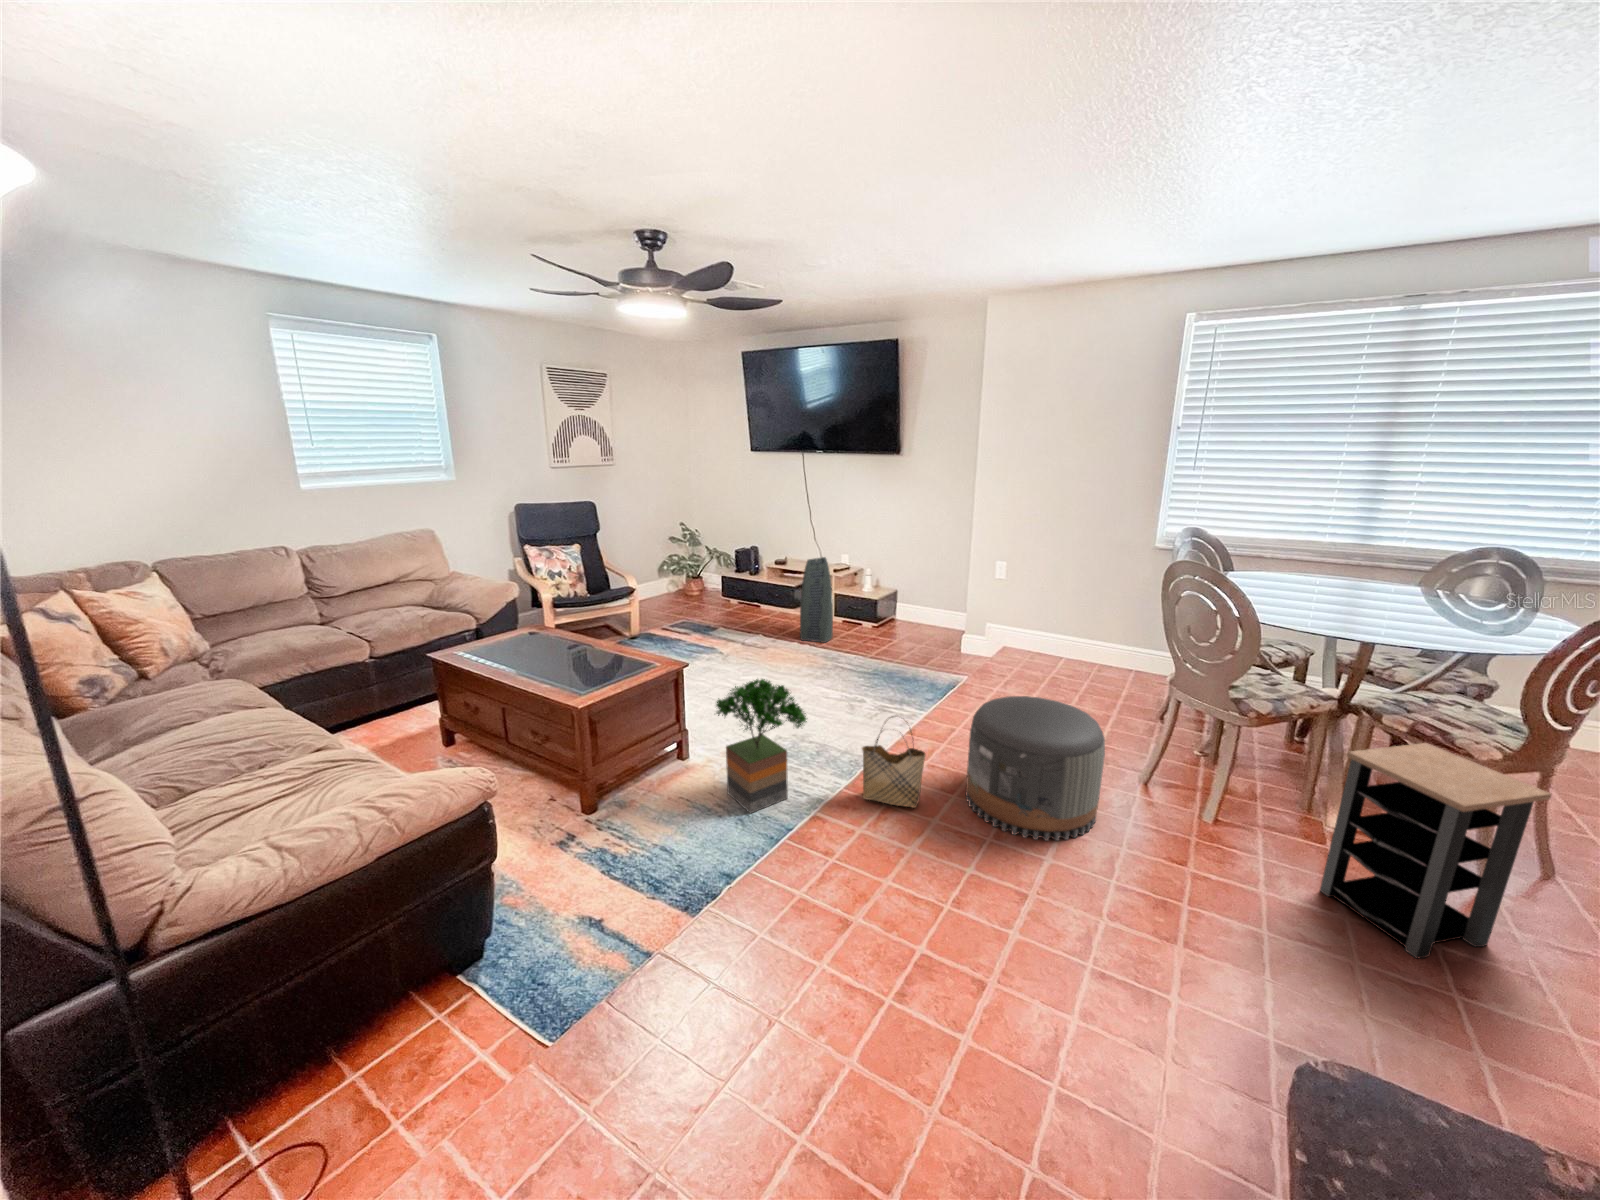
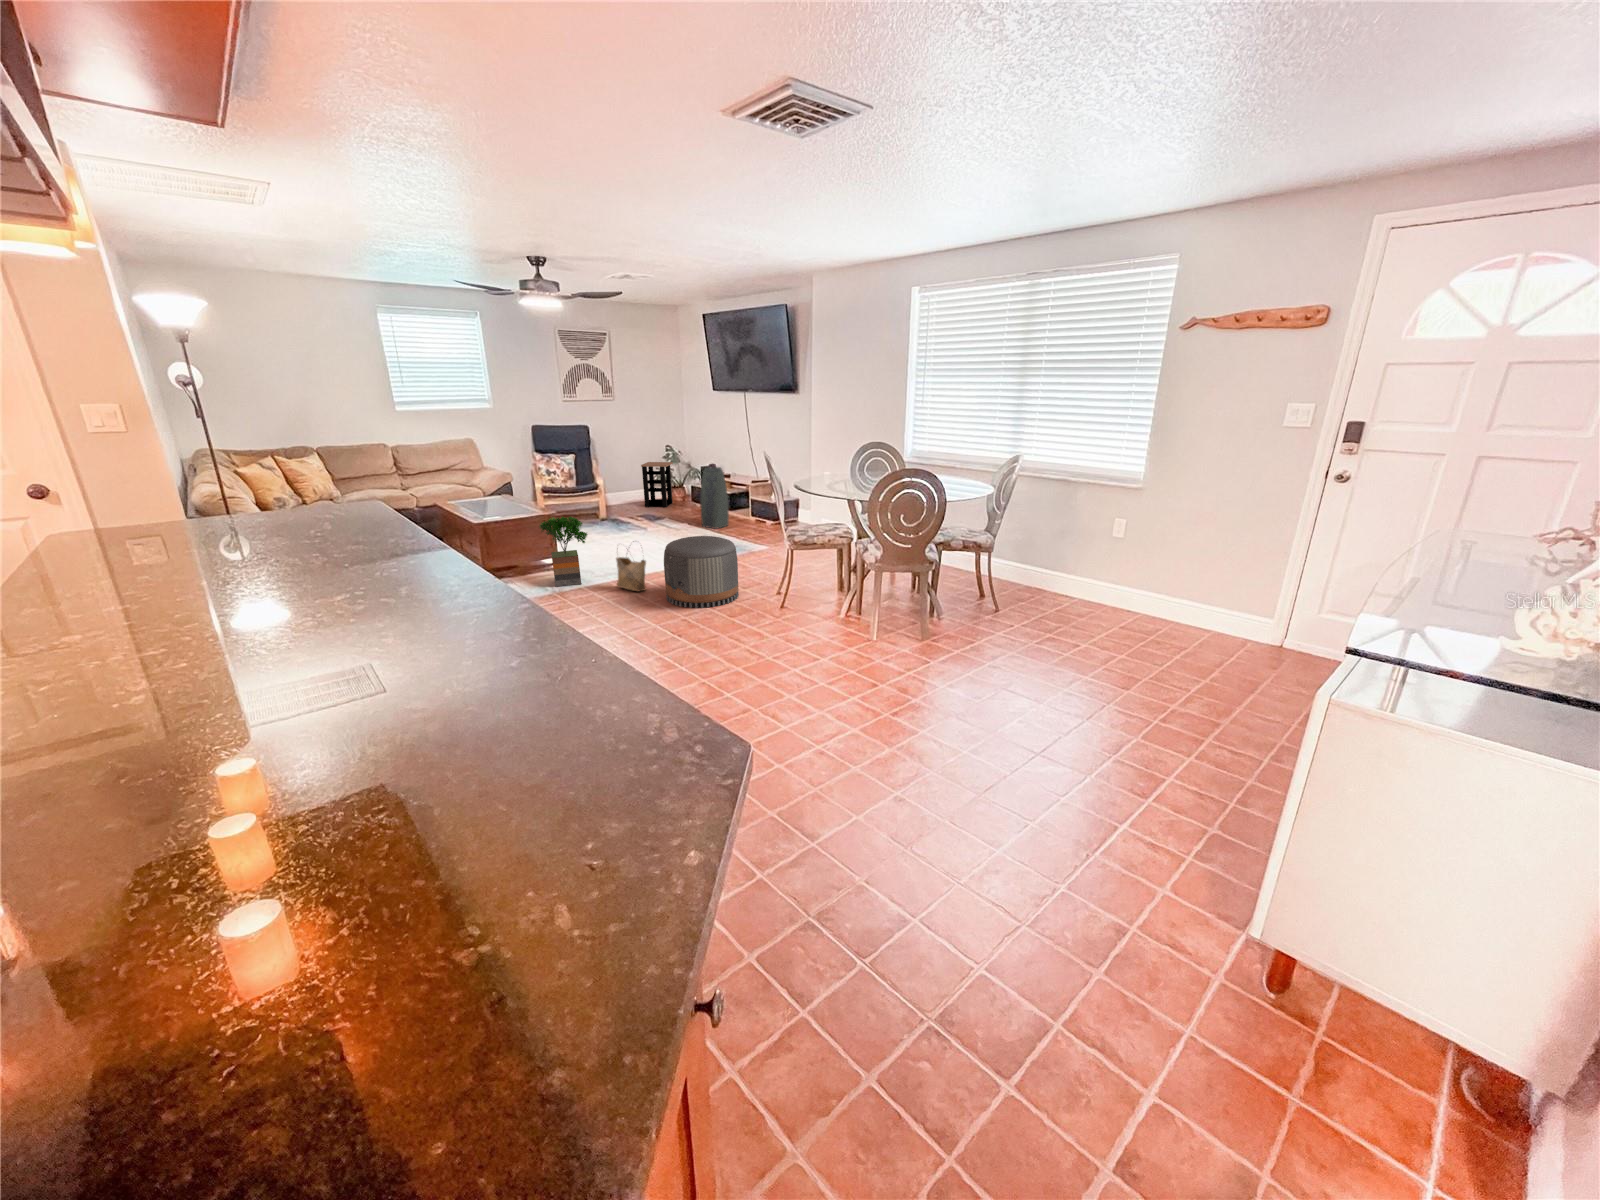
side table: present [1320,743,1551,958] -> present [641,462,673,507]

